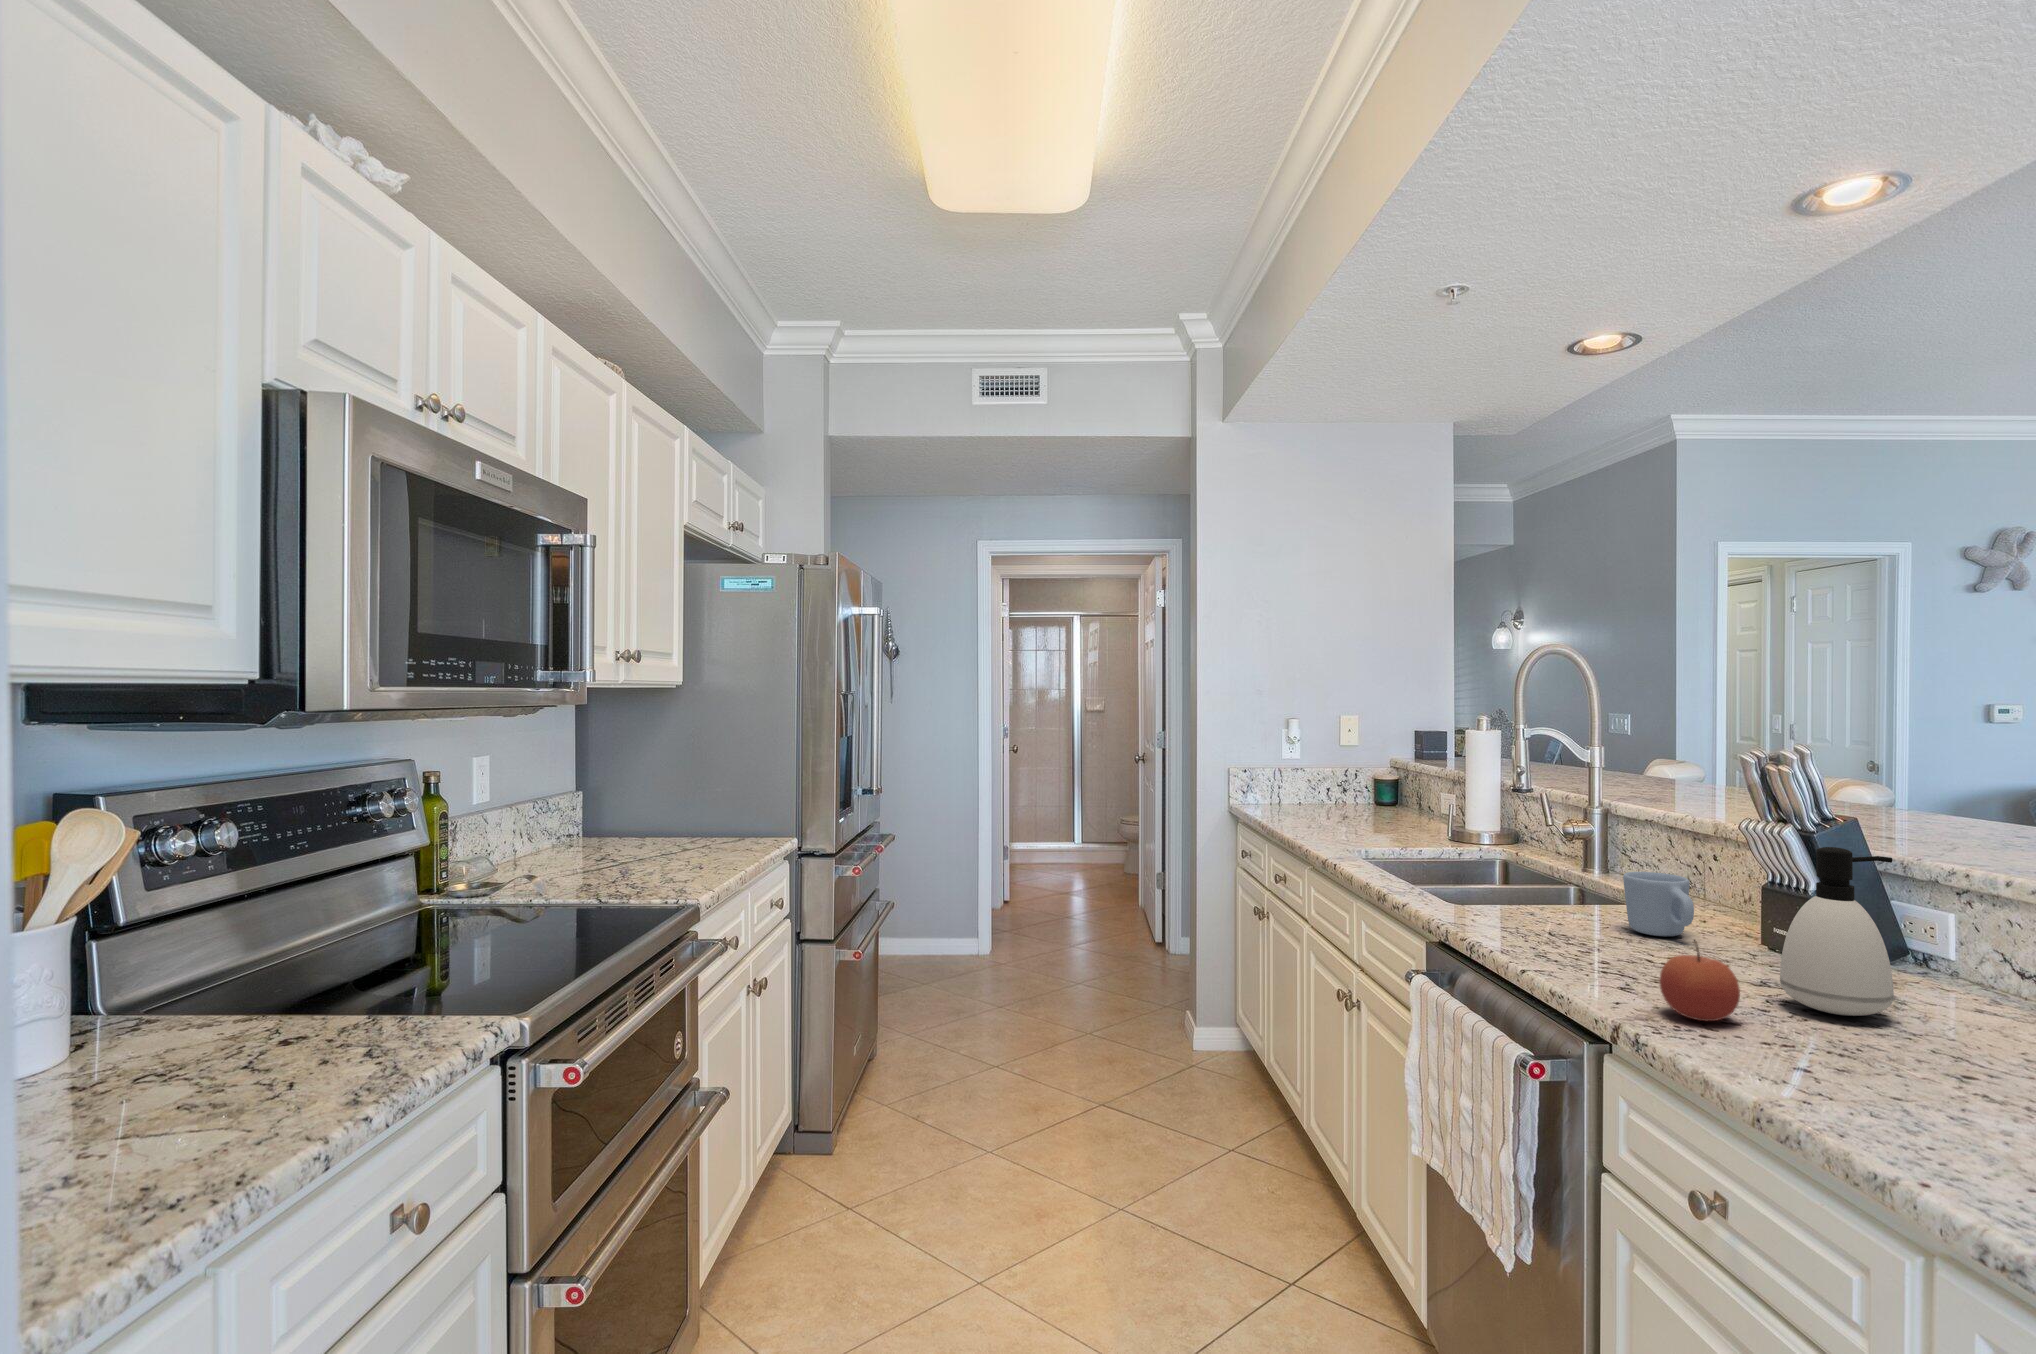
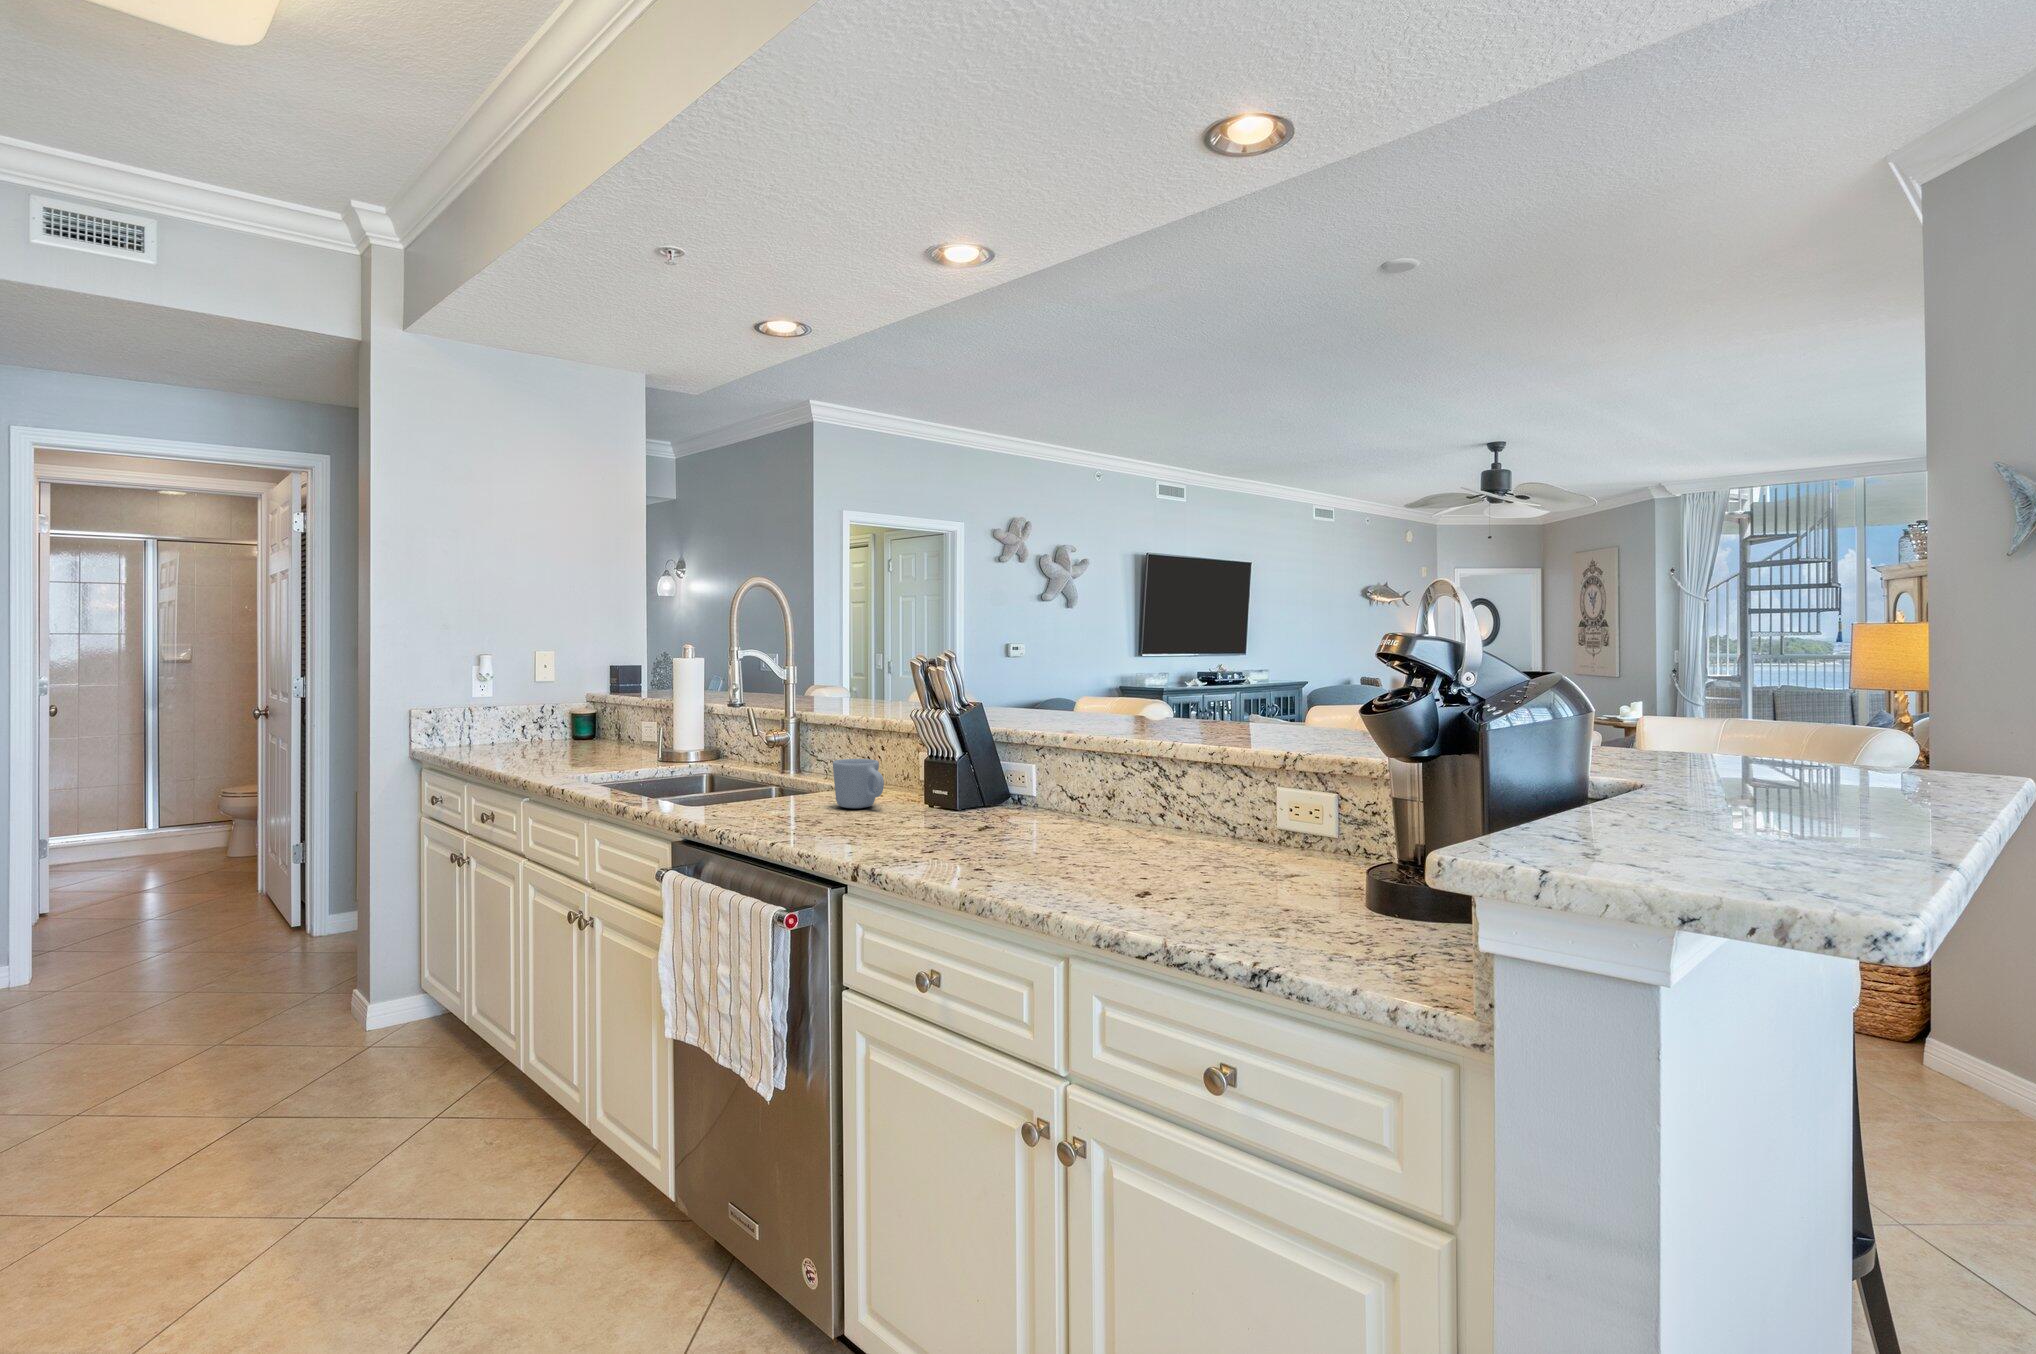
soap dispenser: present [1780,847,1894,1016] -> none [950,718,1013,836]
apple: present [1659,941,1740,1021] -> none [883,793,934,854]

